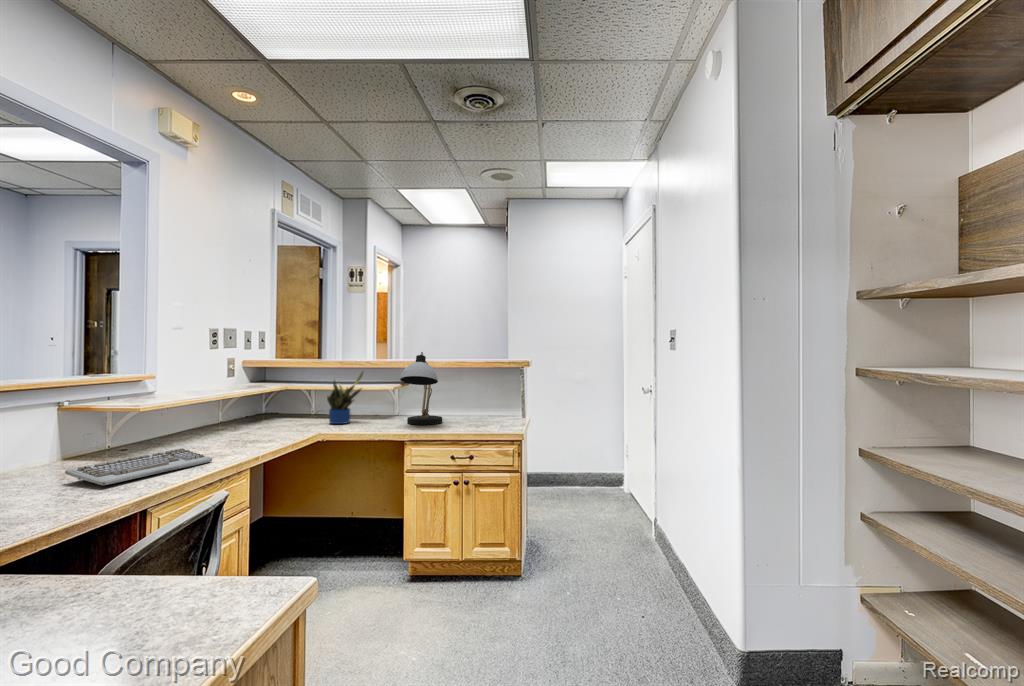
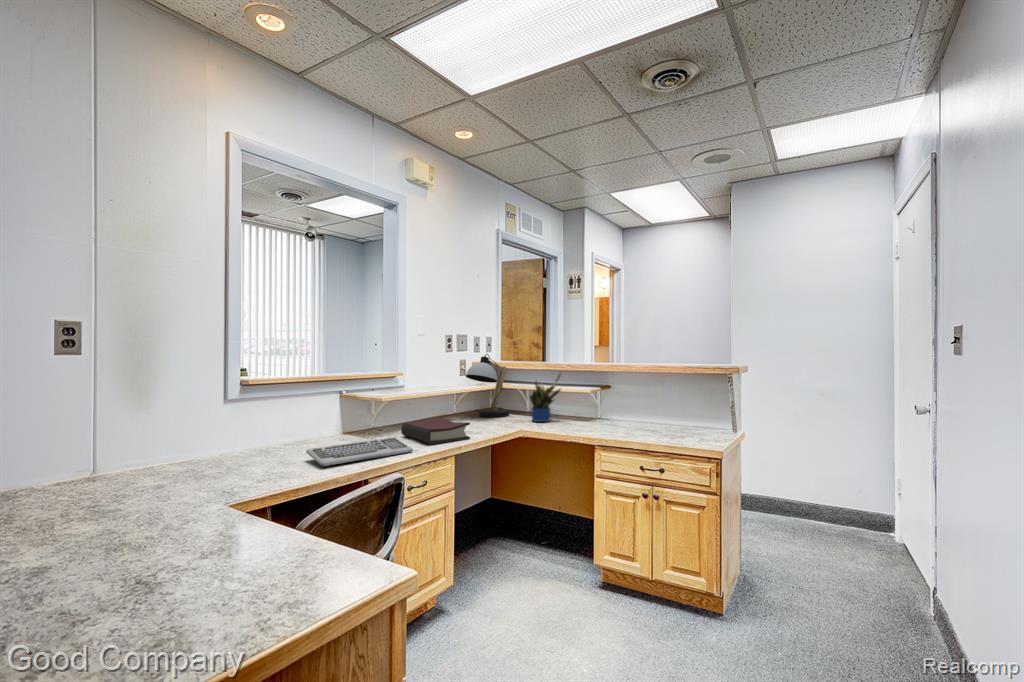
desk lamp: present [400,352,442,425] -> present [466,354,509,417]
hardback book: none [179,424,272,453] -> present [401,417,470,445]

